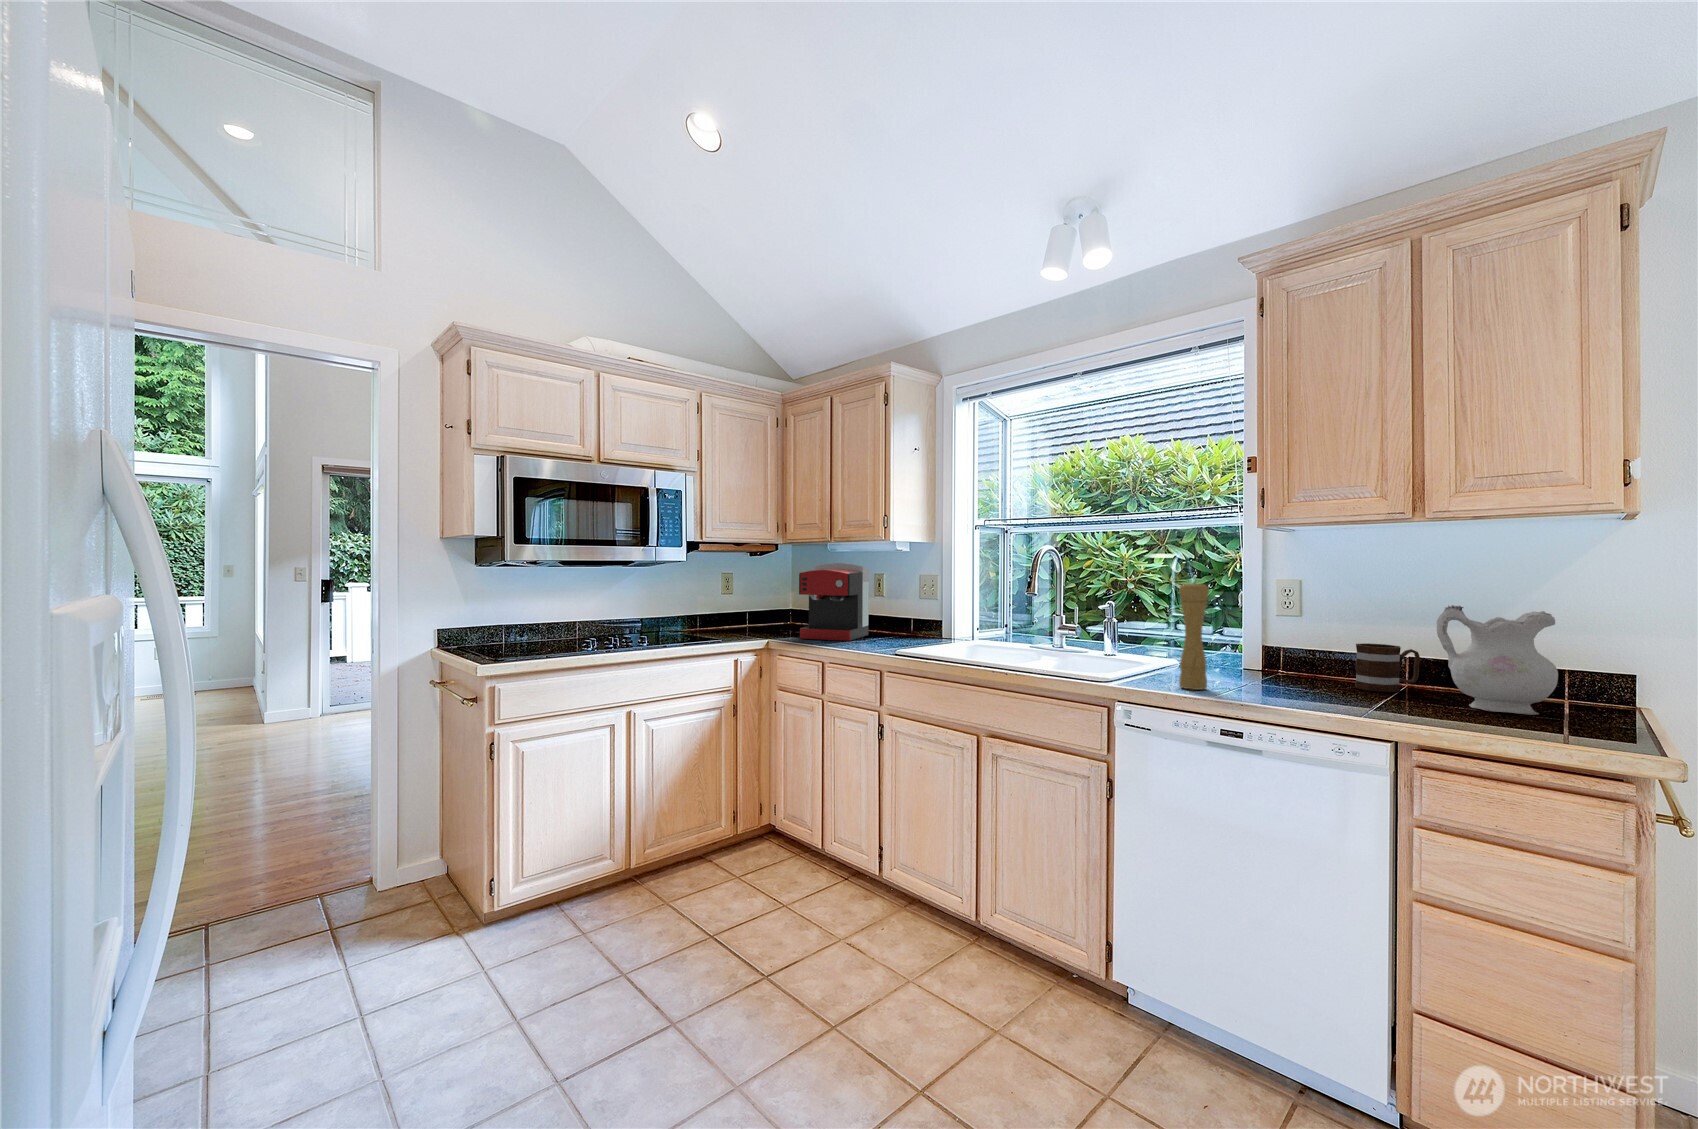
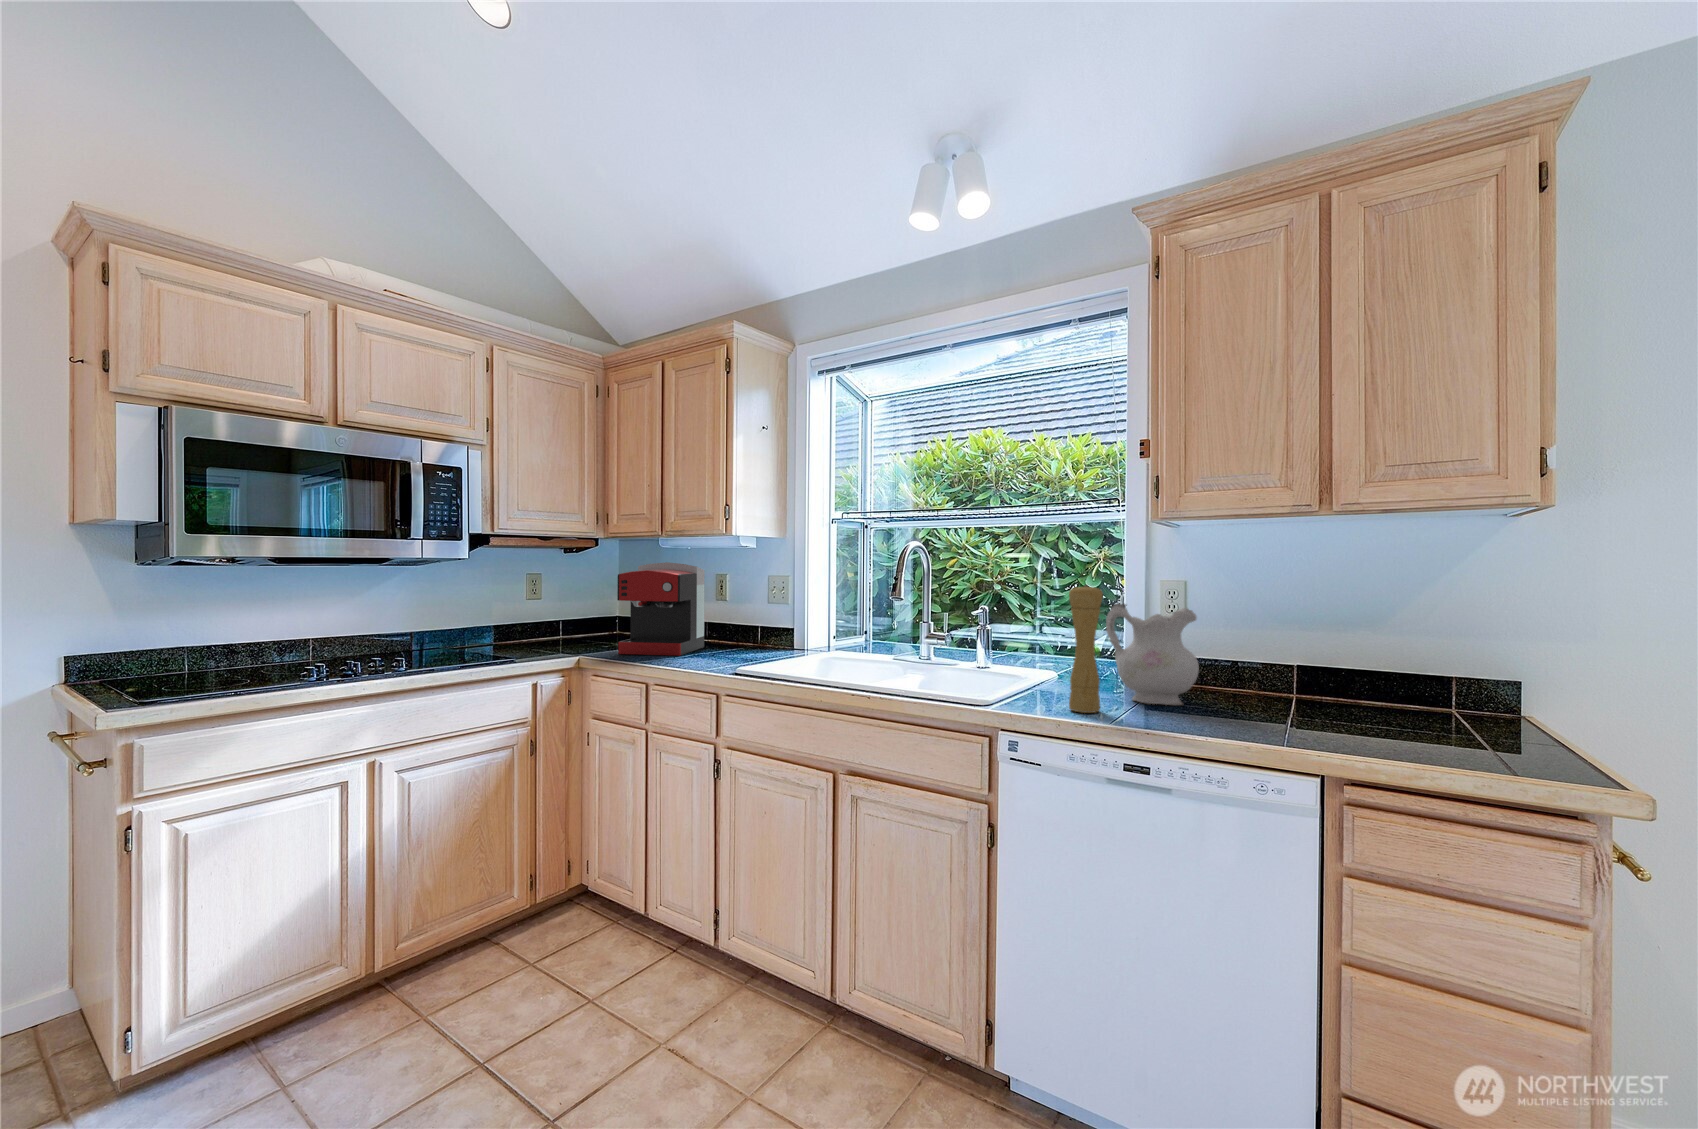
ceramic pitcher: present [1437,605,1558,715] -> present [1106,603,1199,705]
mug: present [1355,643,1420,692] -> none [1249,653,1316,708]

